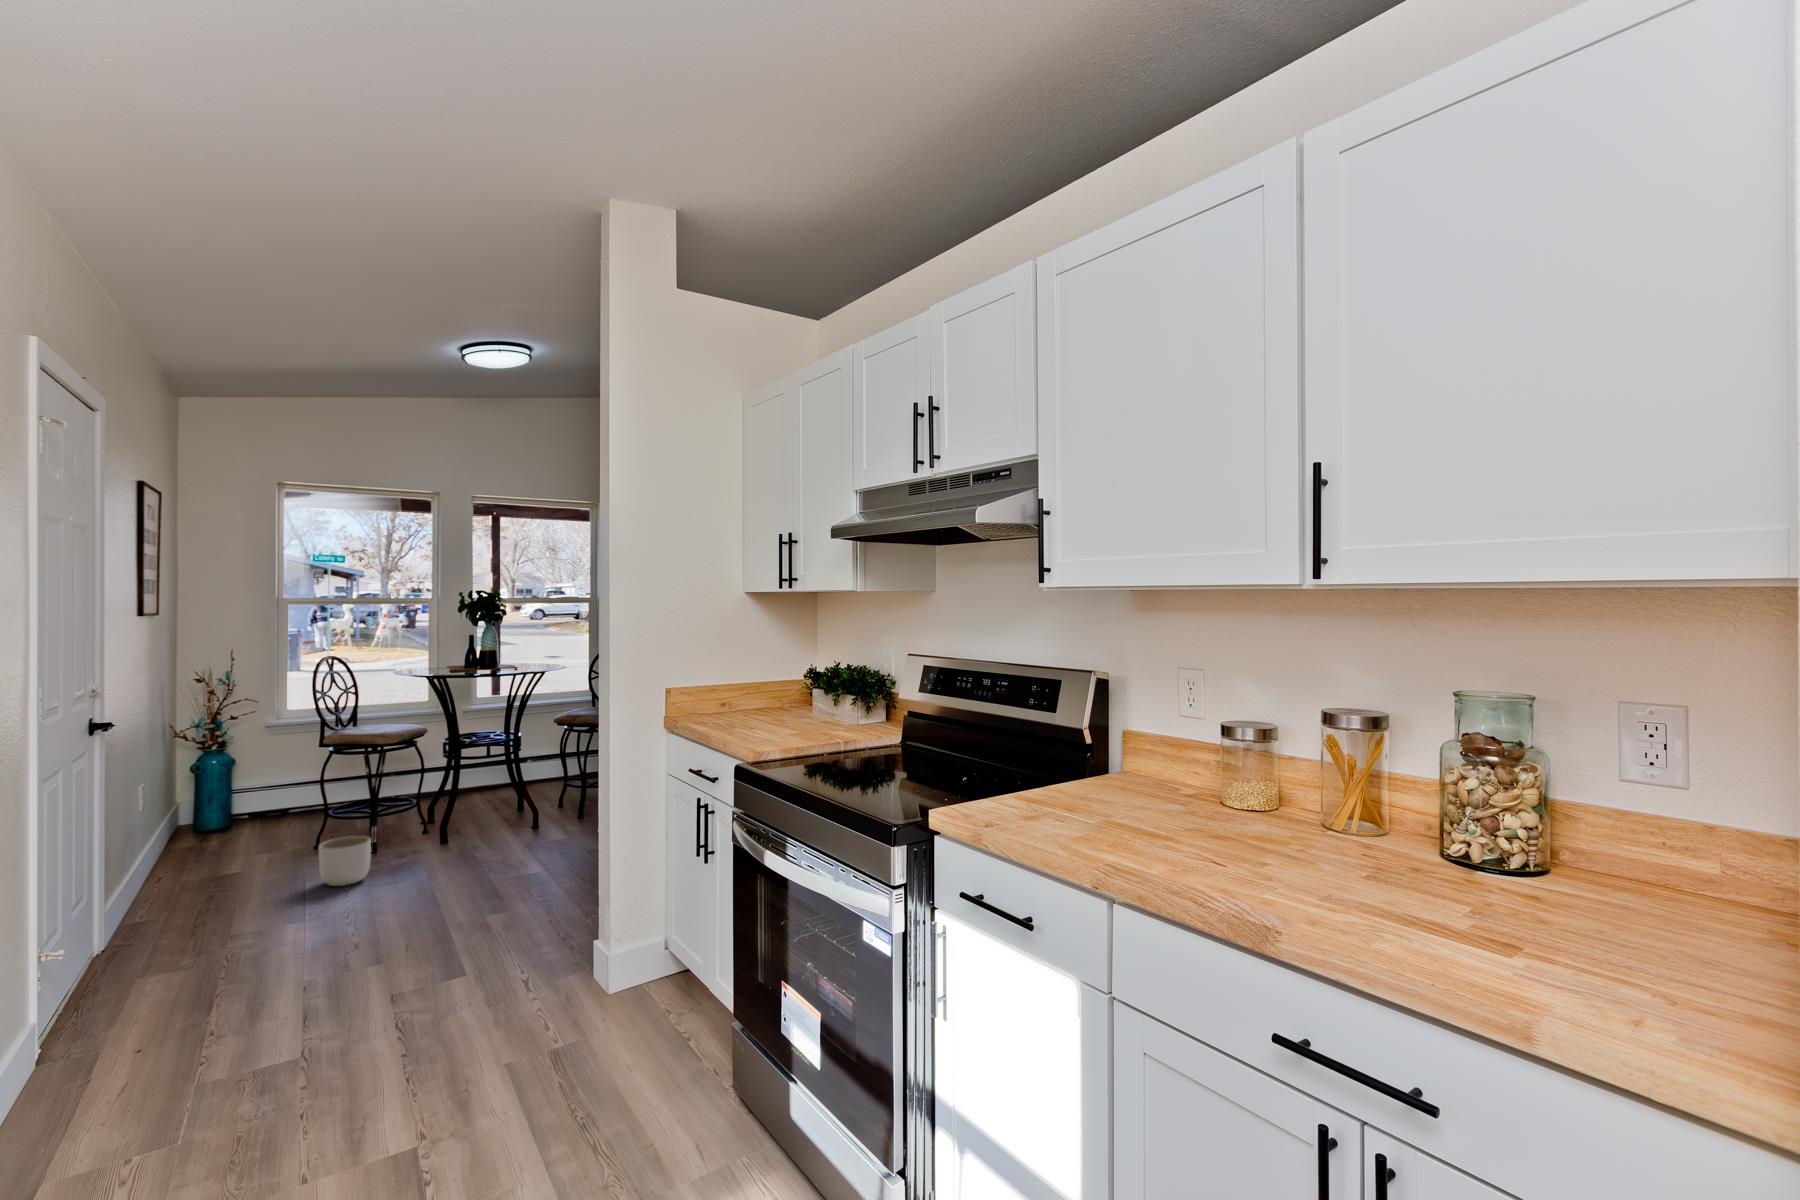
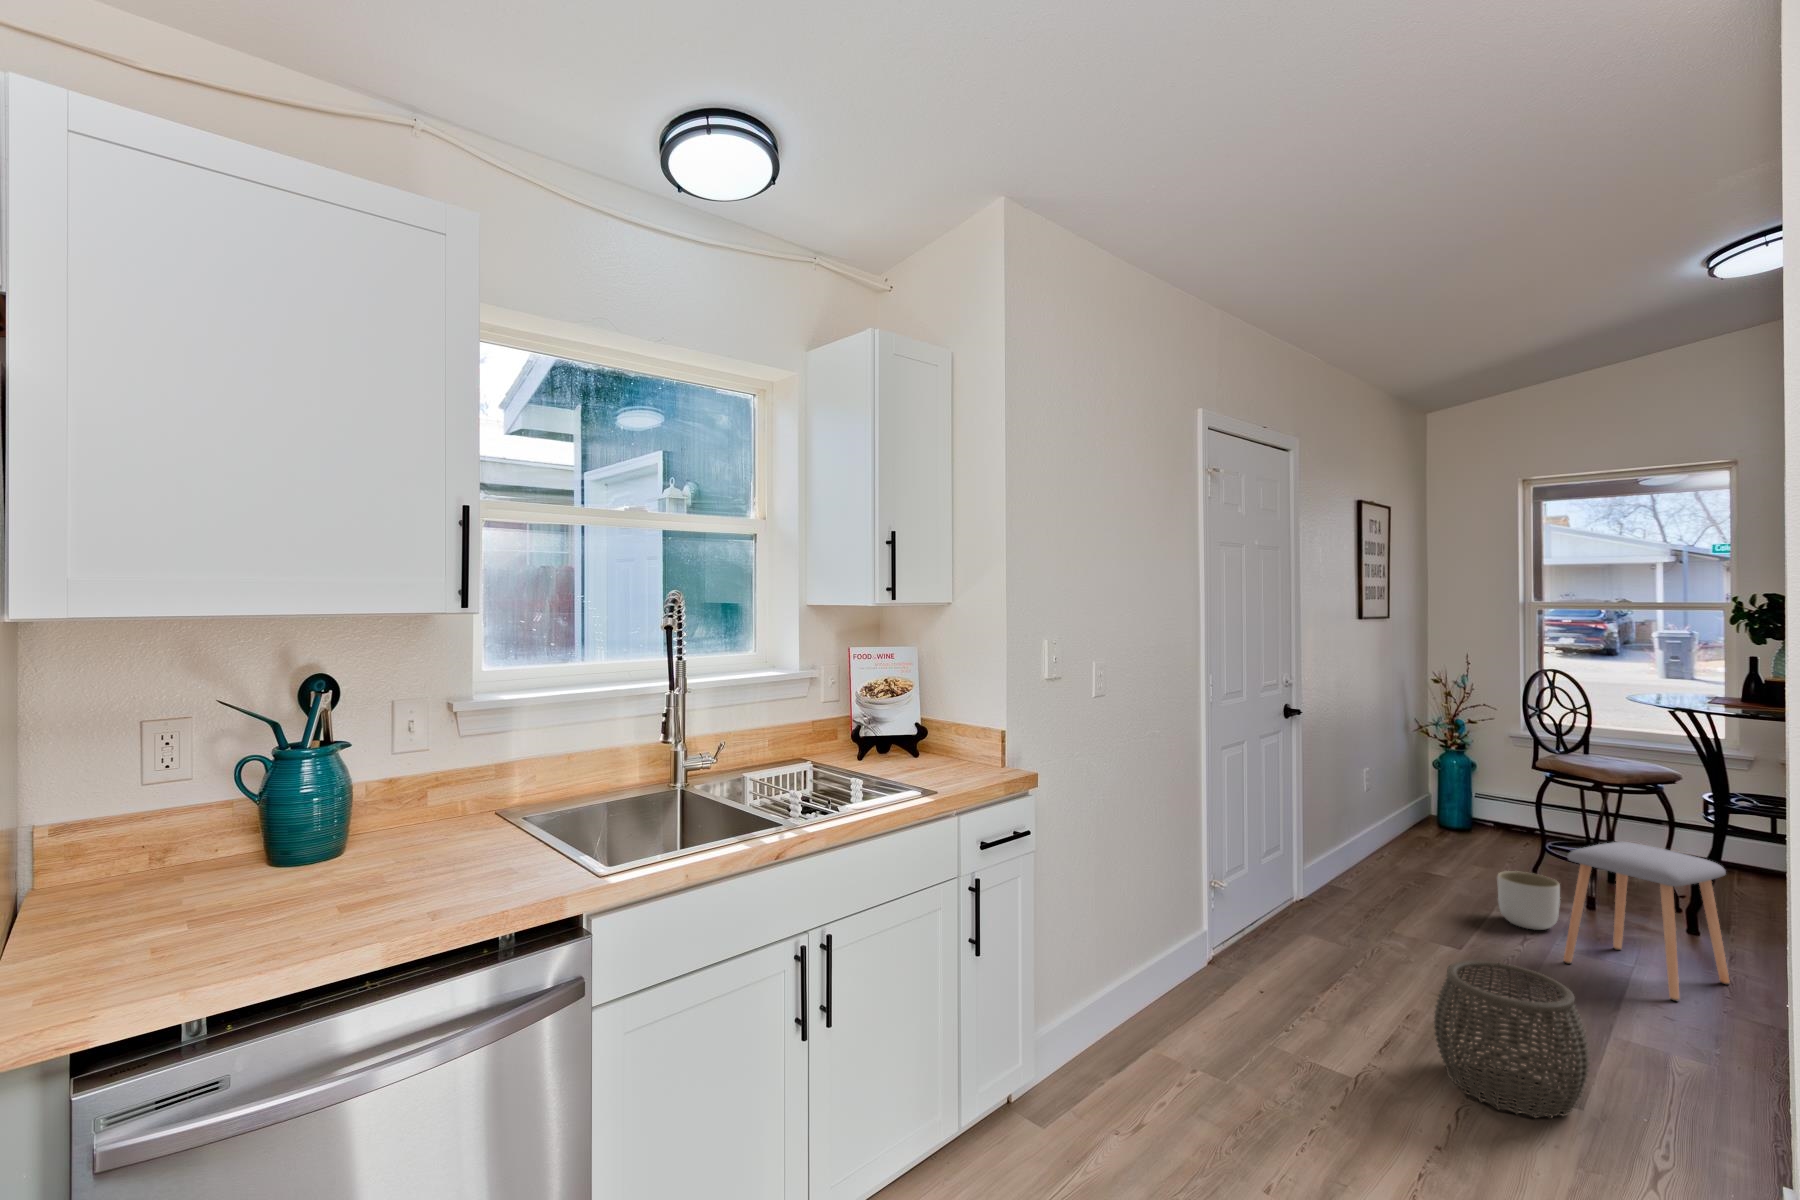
stool: none [389,785,490,898] -> present [1563,842,1729,1001]
woven basket: none [357,895,475,1015] -> present [1434,960,1590,1119]

